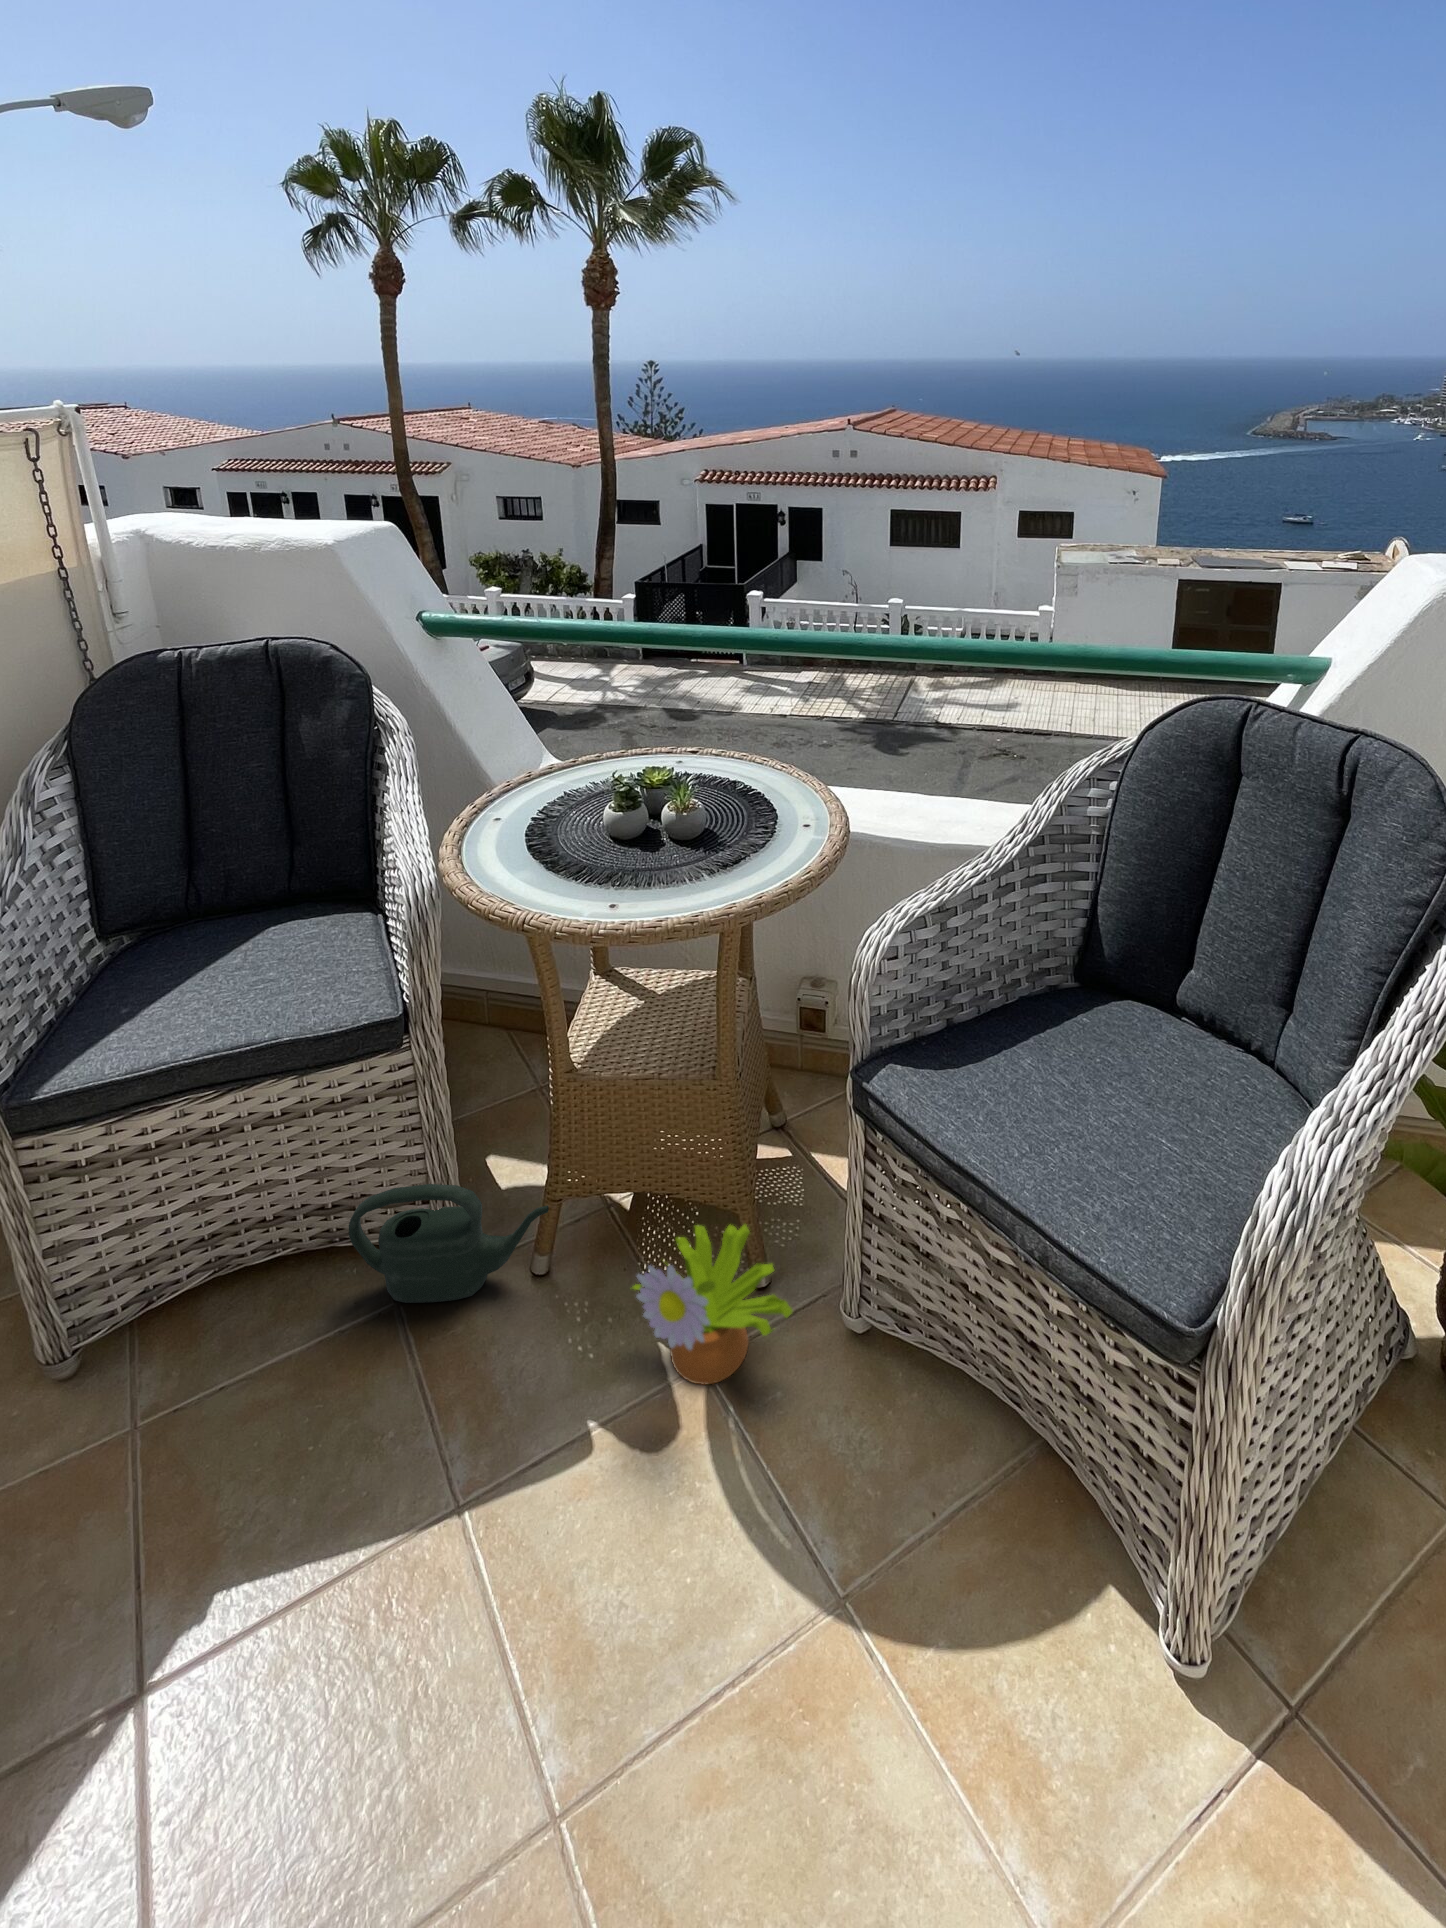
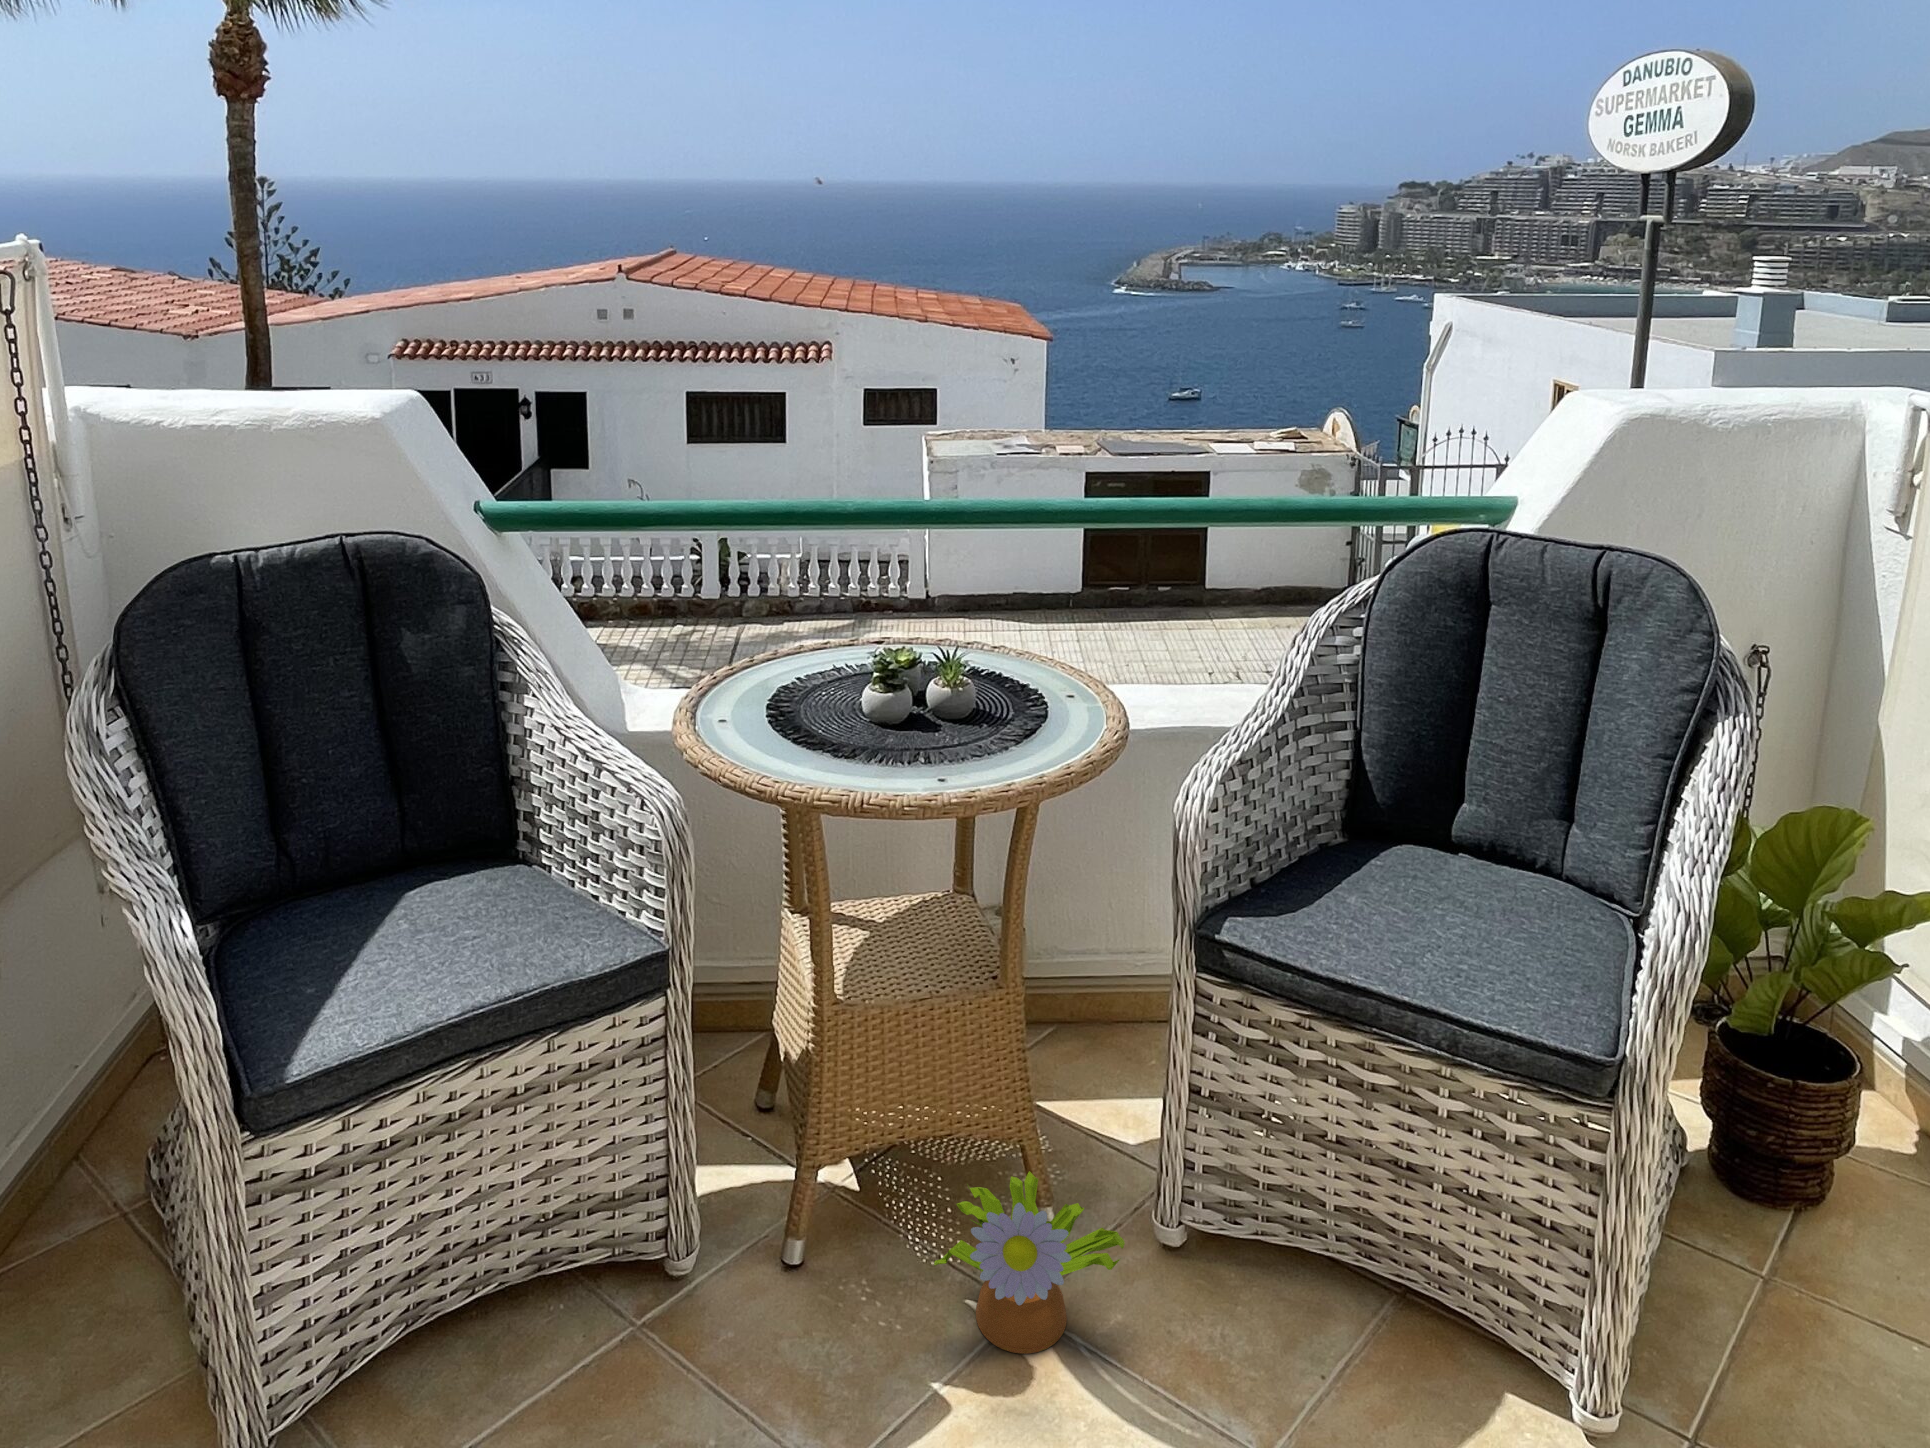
watering can: present [349,1184,549,1303] -> none [547,1197,799,1370]

